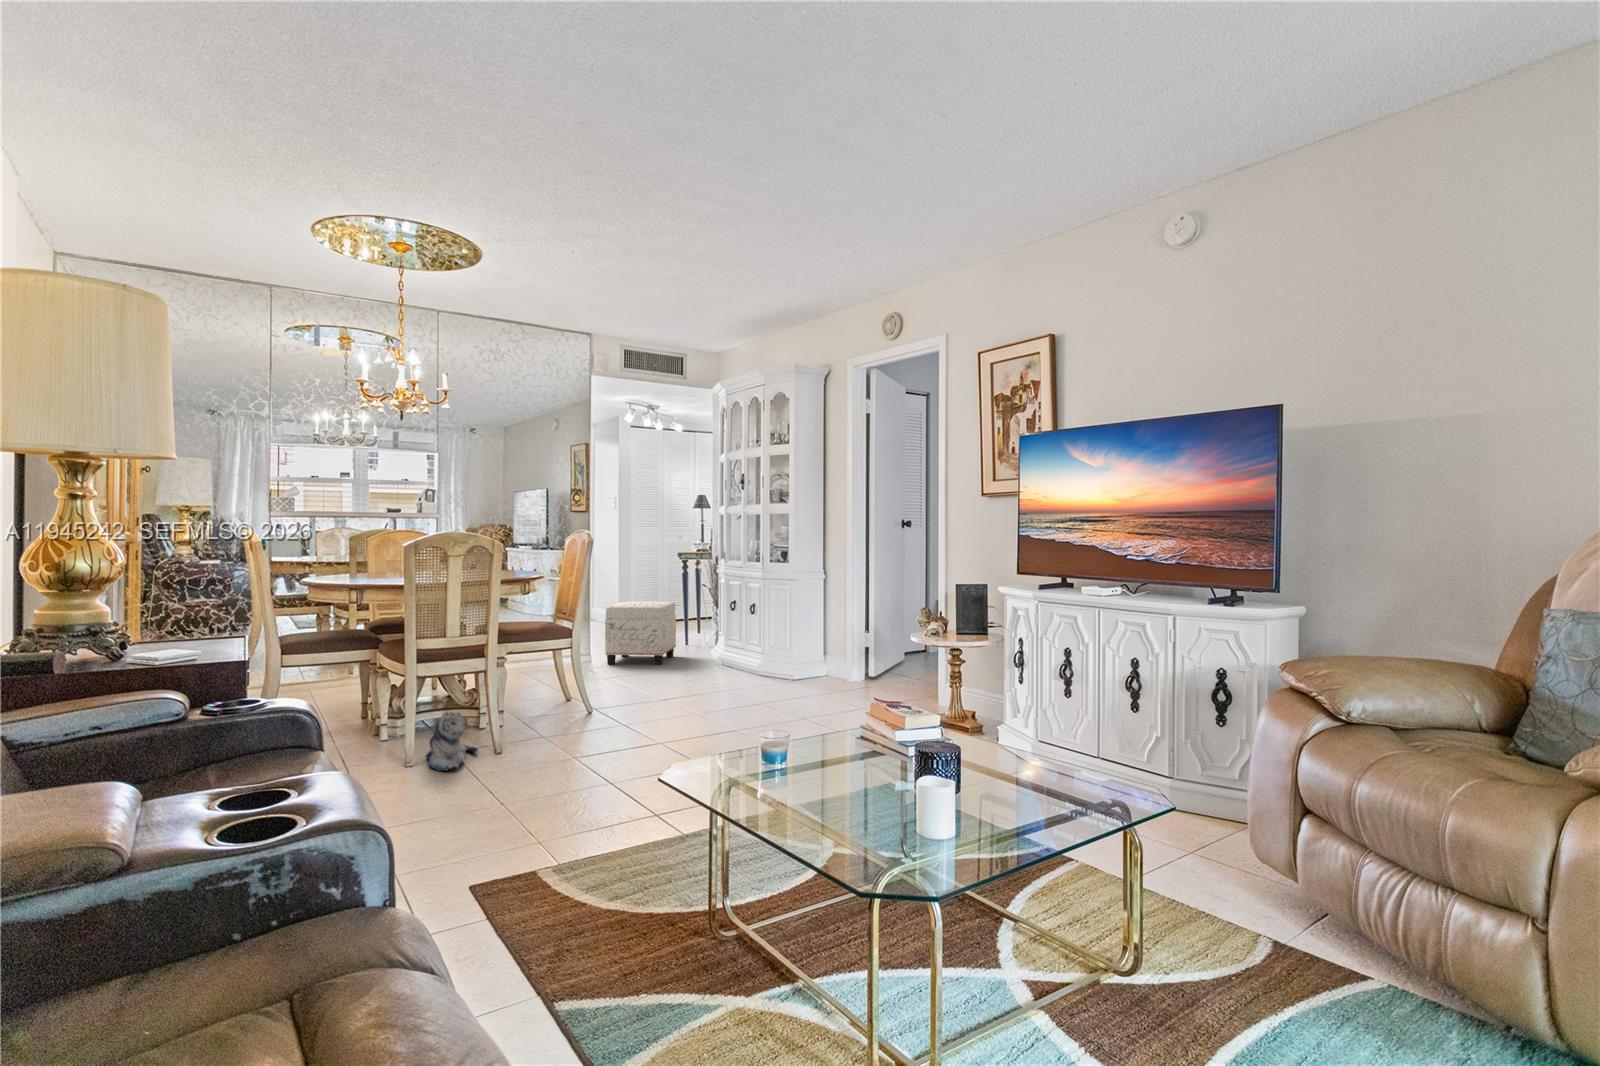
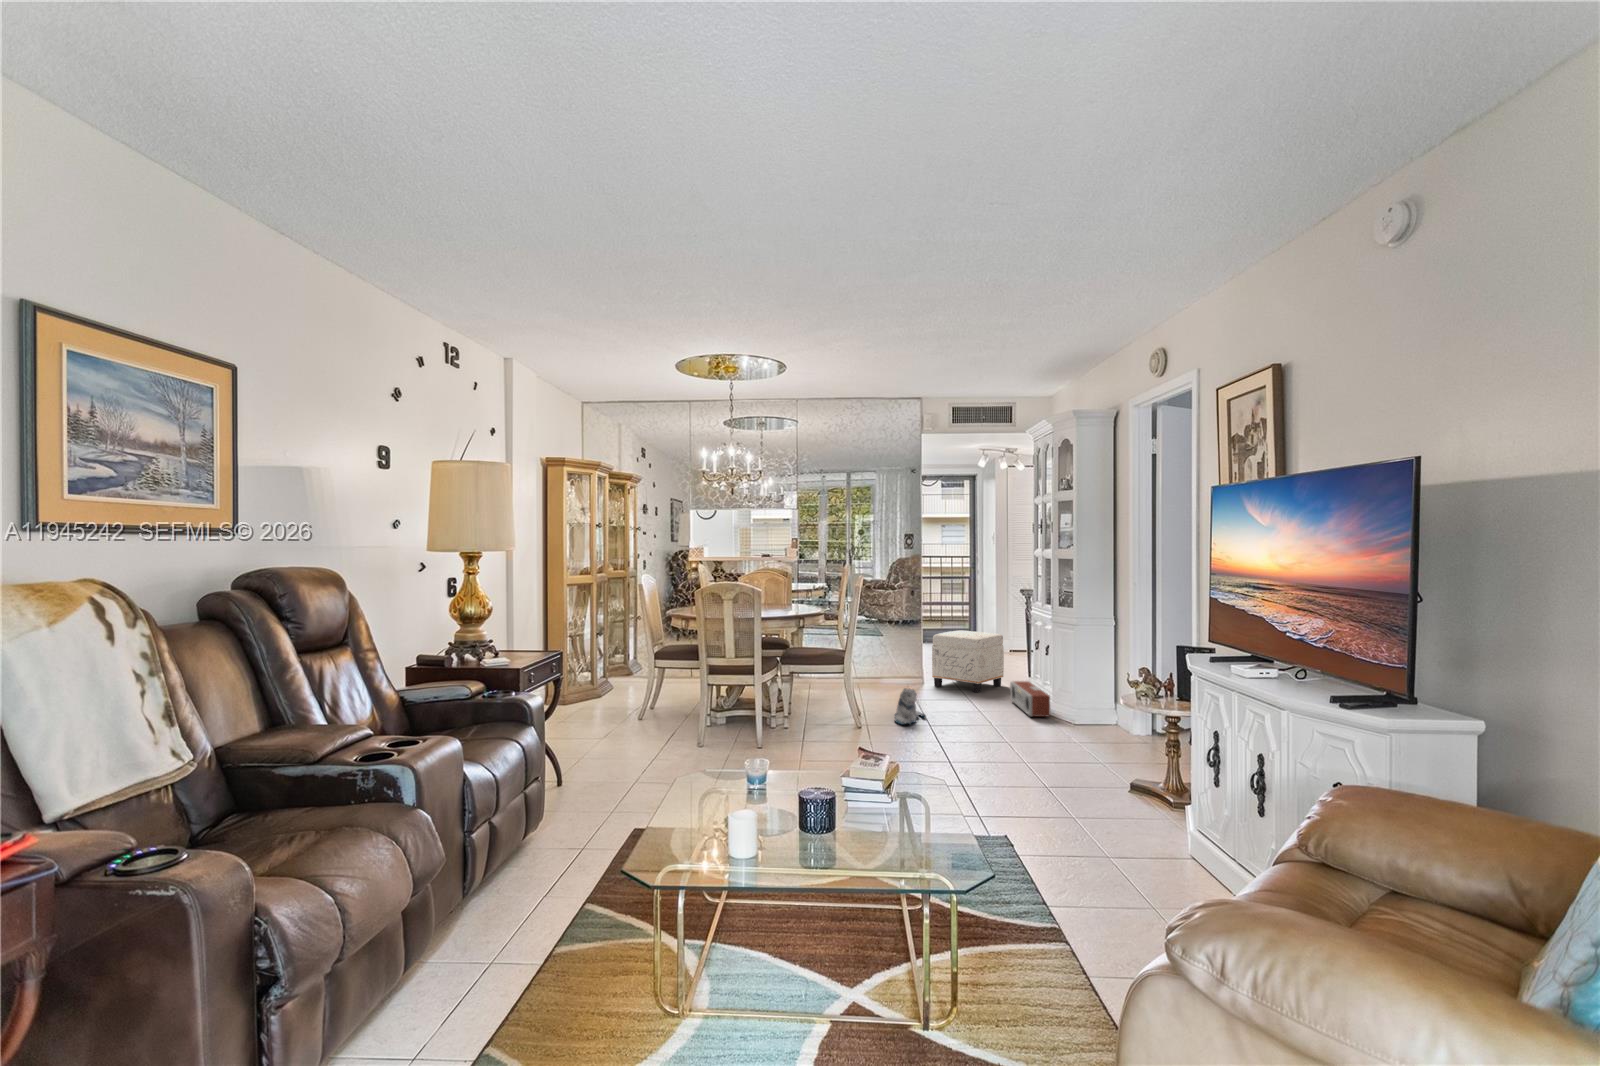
speaker: none [705,646,762,680] -> present [1010,681,1050,717]
plush toy: present [426,712,478,771] -> present [895,688,926,725]

